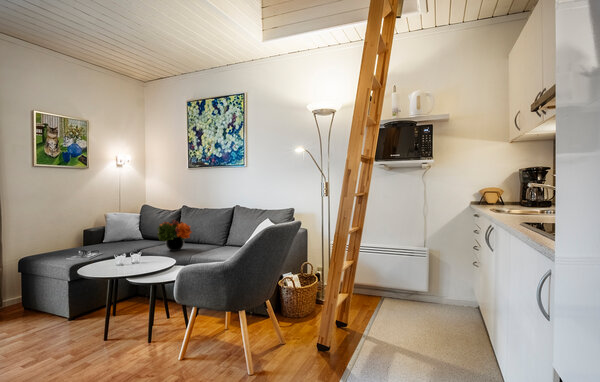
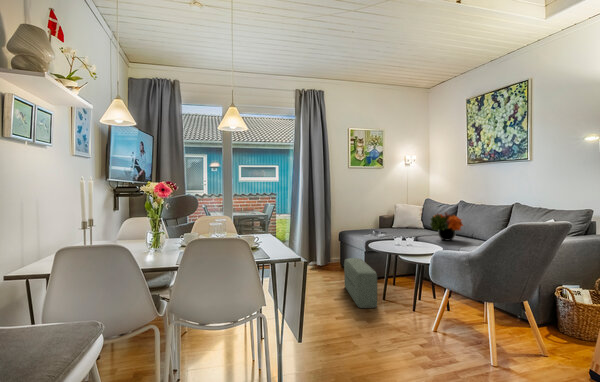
pouf: none [36,293,99,364] -> present [344,258,377,308]

